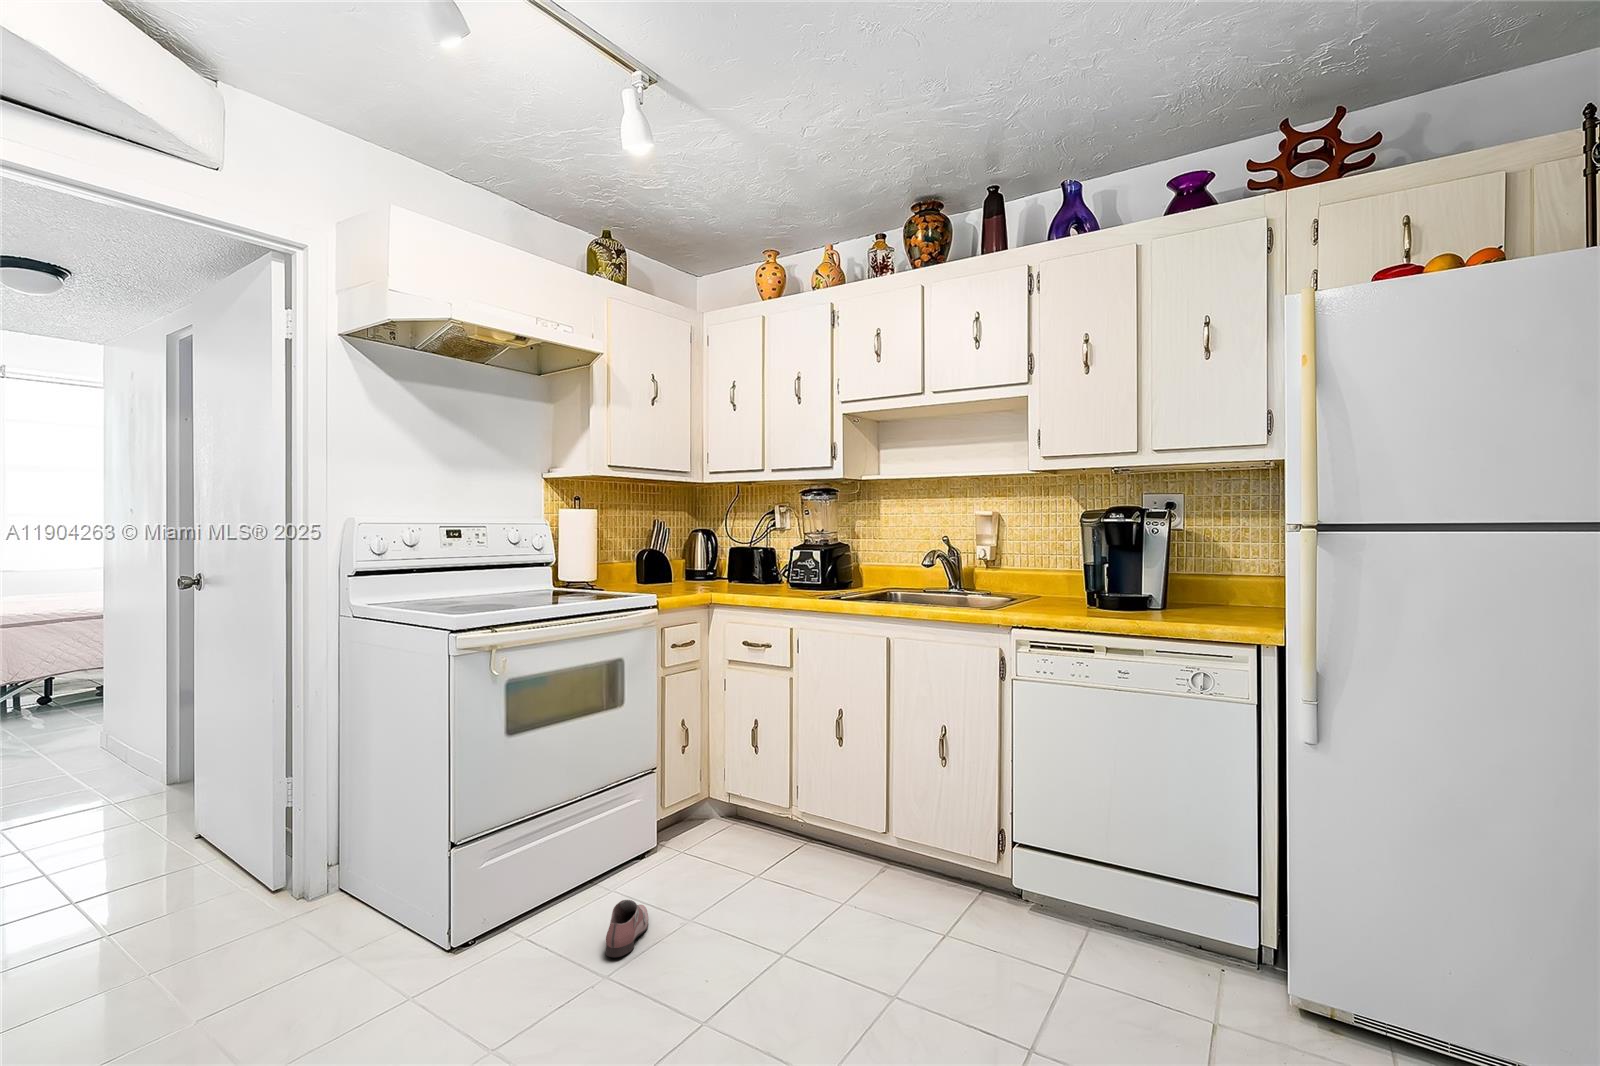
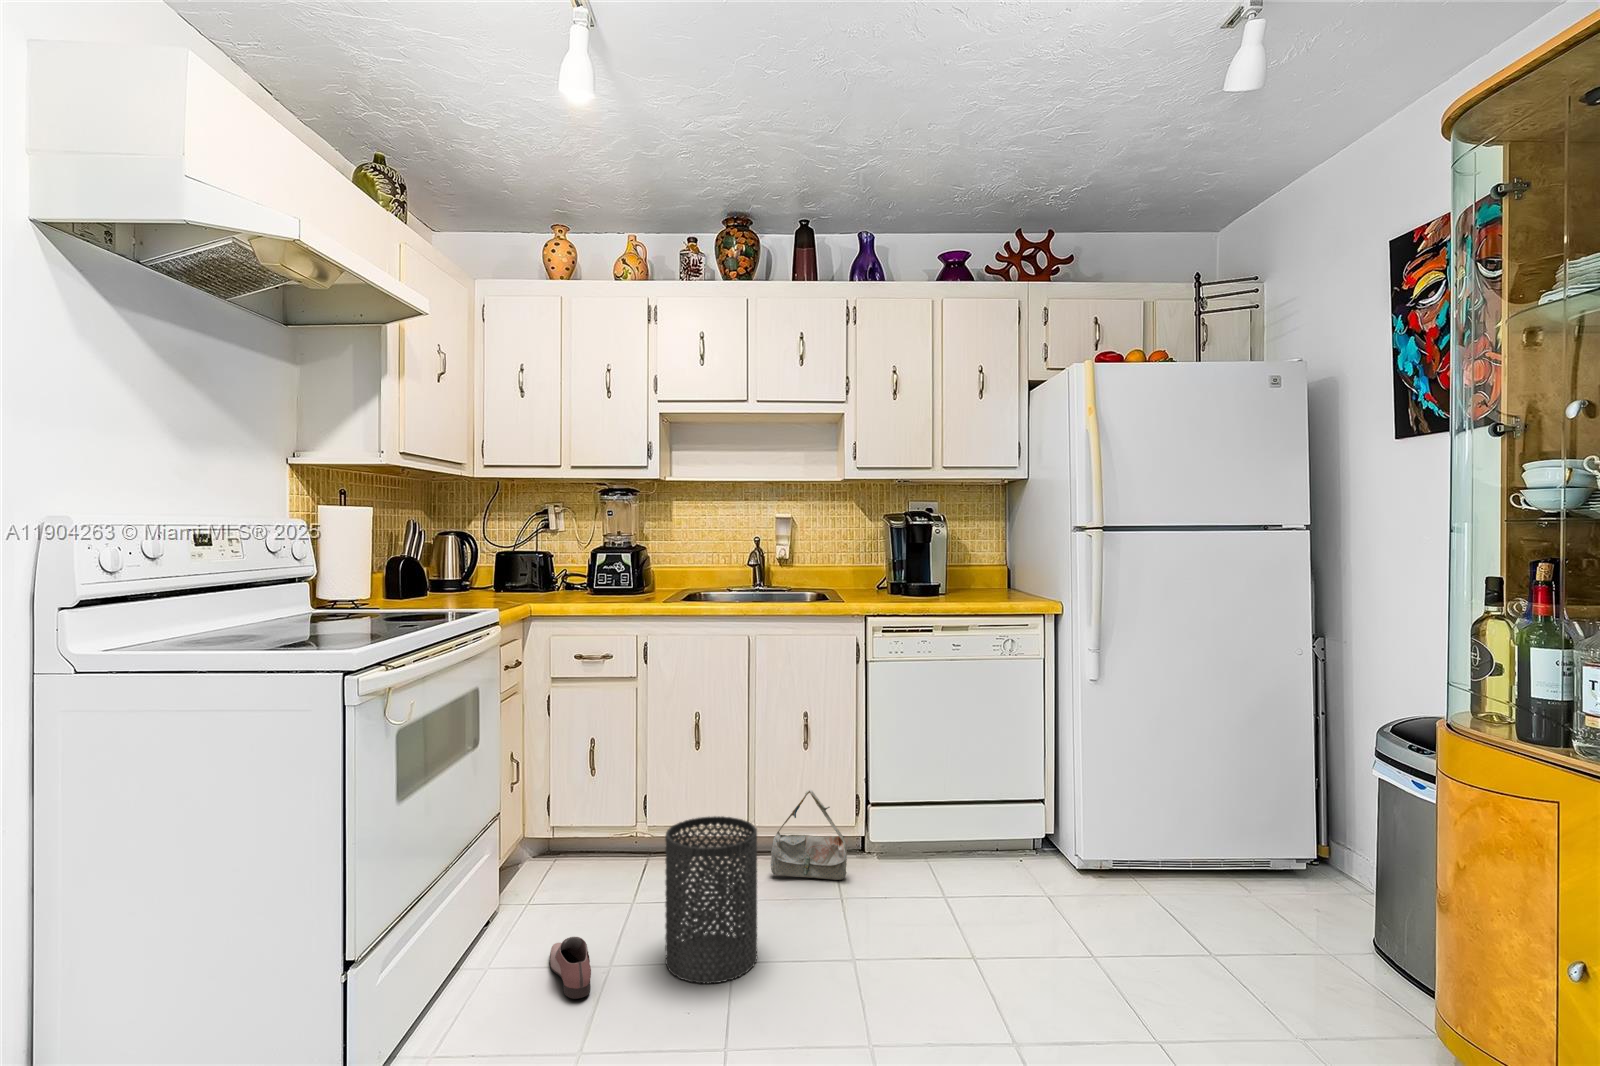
trash can: none [702,814,799,989] -> present [665,816,757,983]
bag: none [890,816,971,928] -> present [771,789,847,880]

